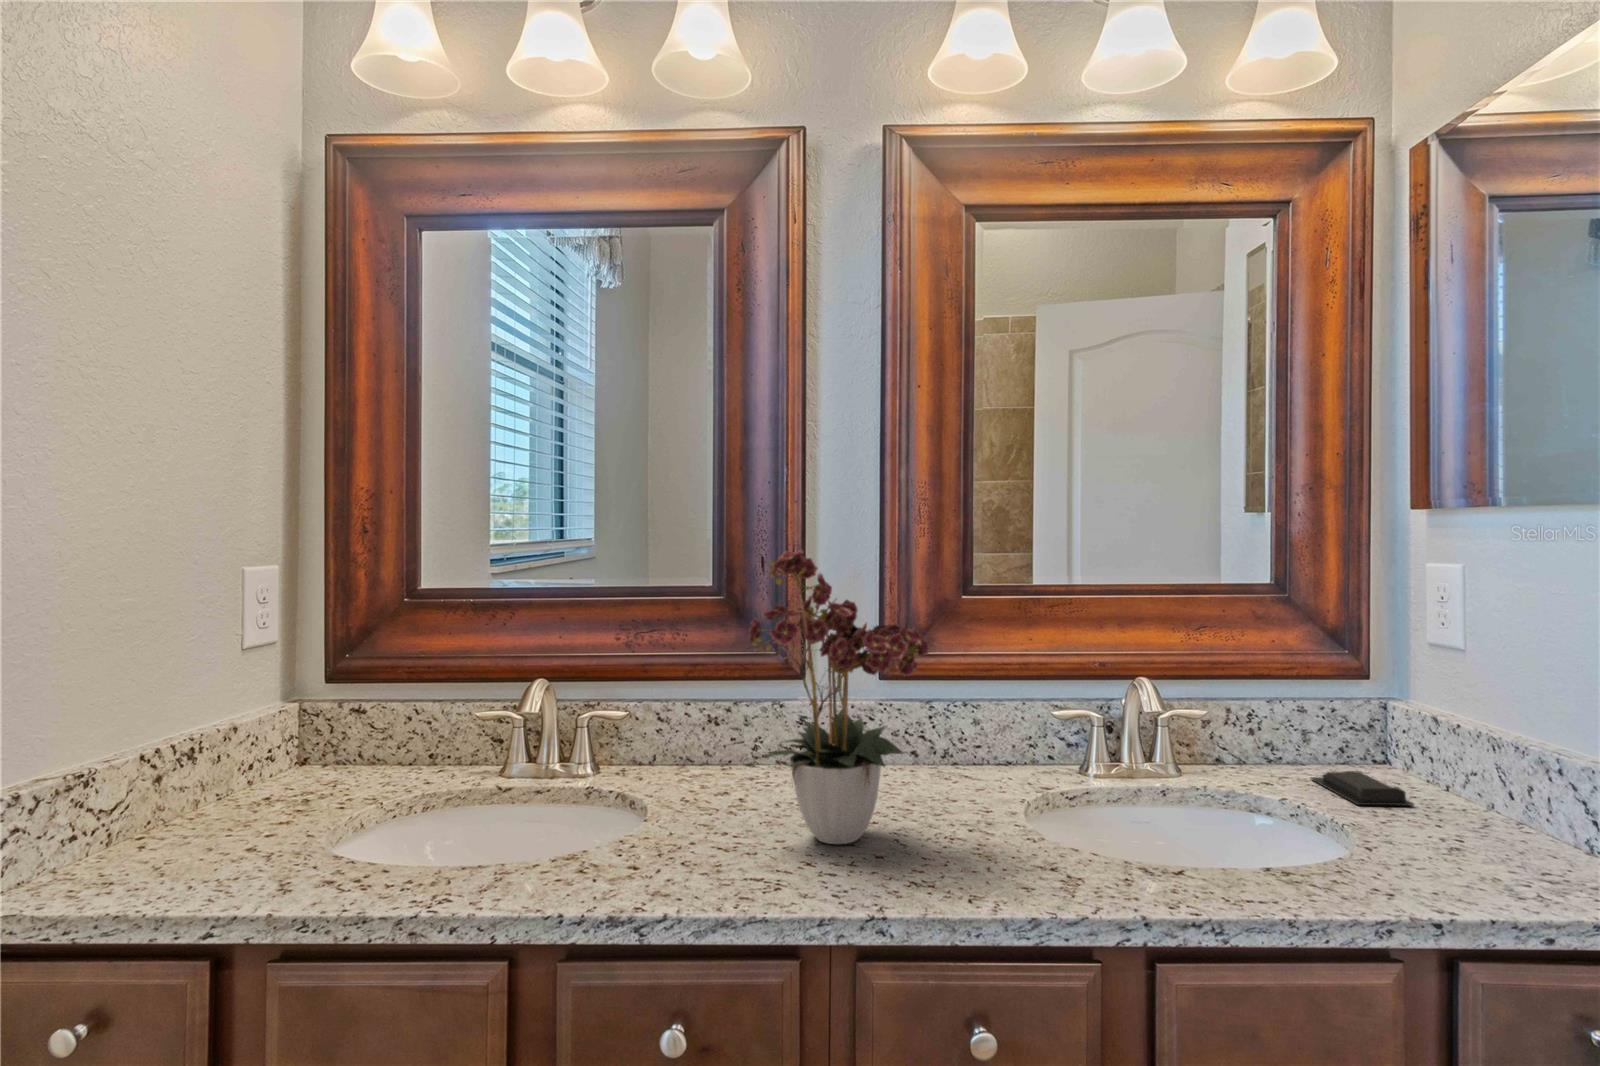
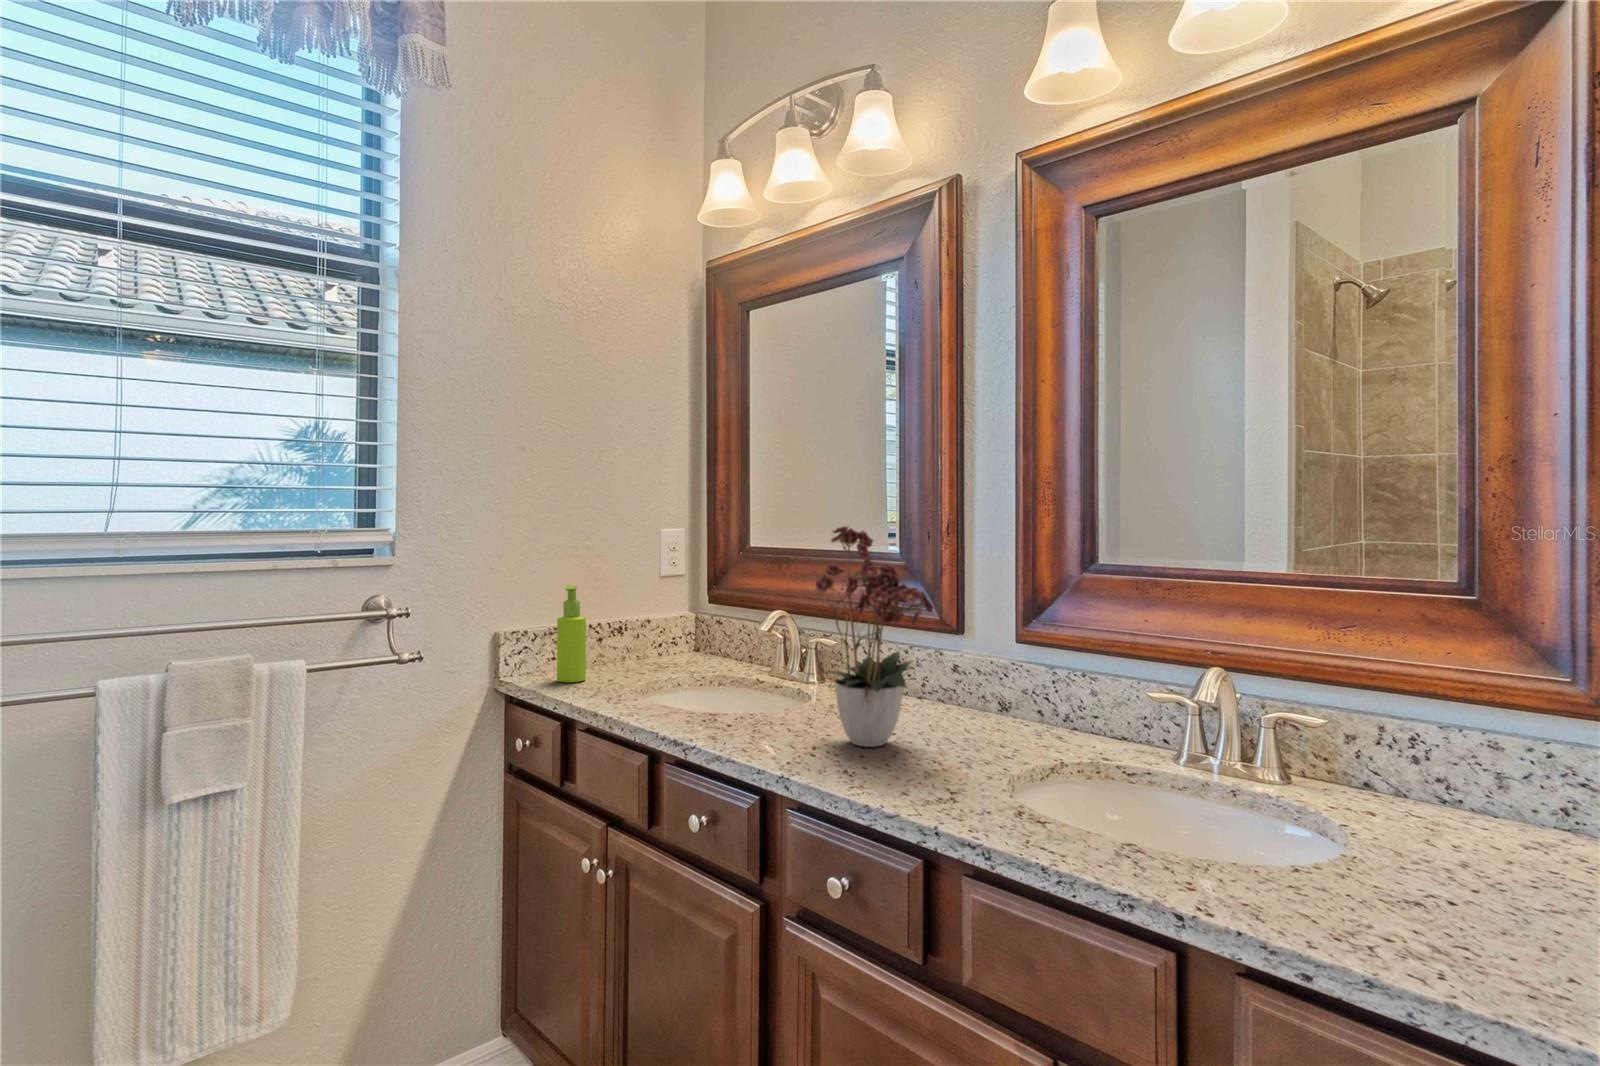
soap dispenser: none [109,682,180,880] -> present [557,586,586,682]
soap bar: present [1311,771,1414,805] -> none [1423,818,1530,872]

